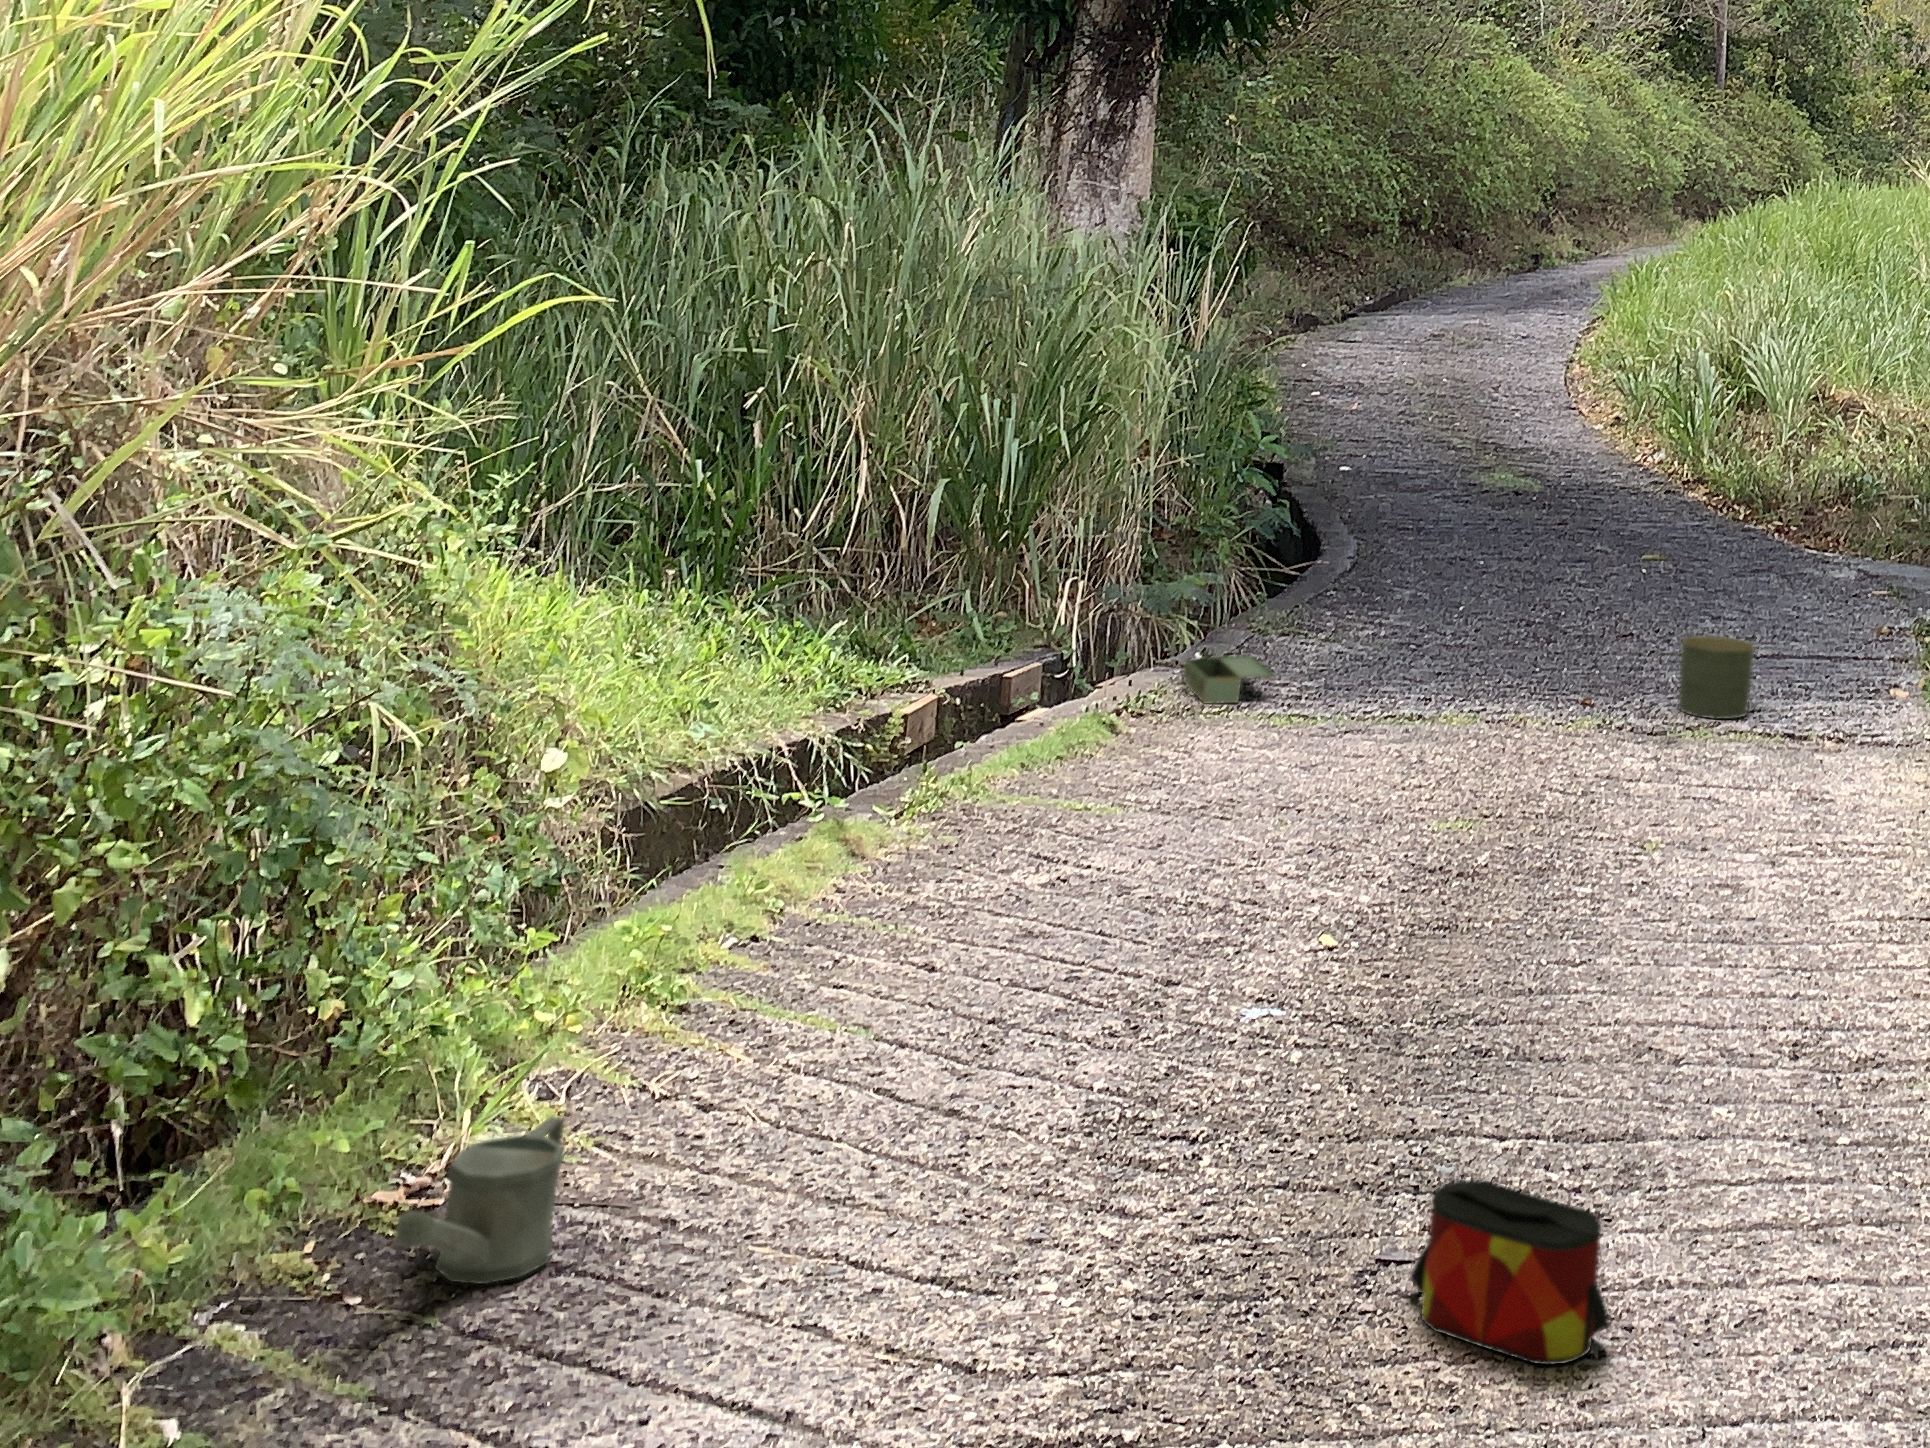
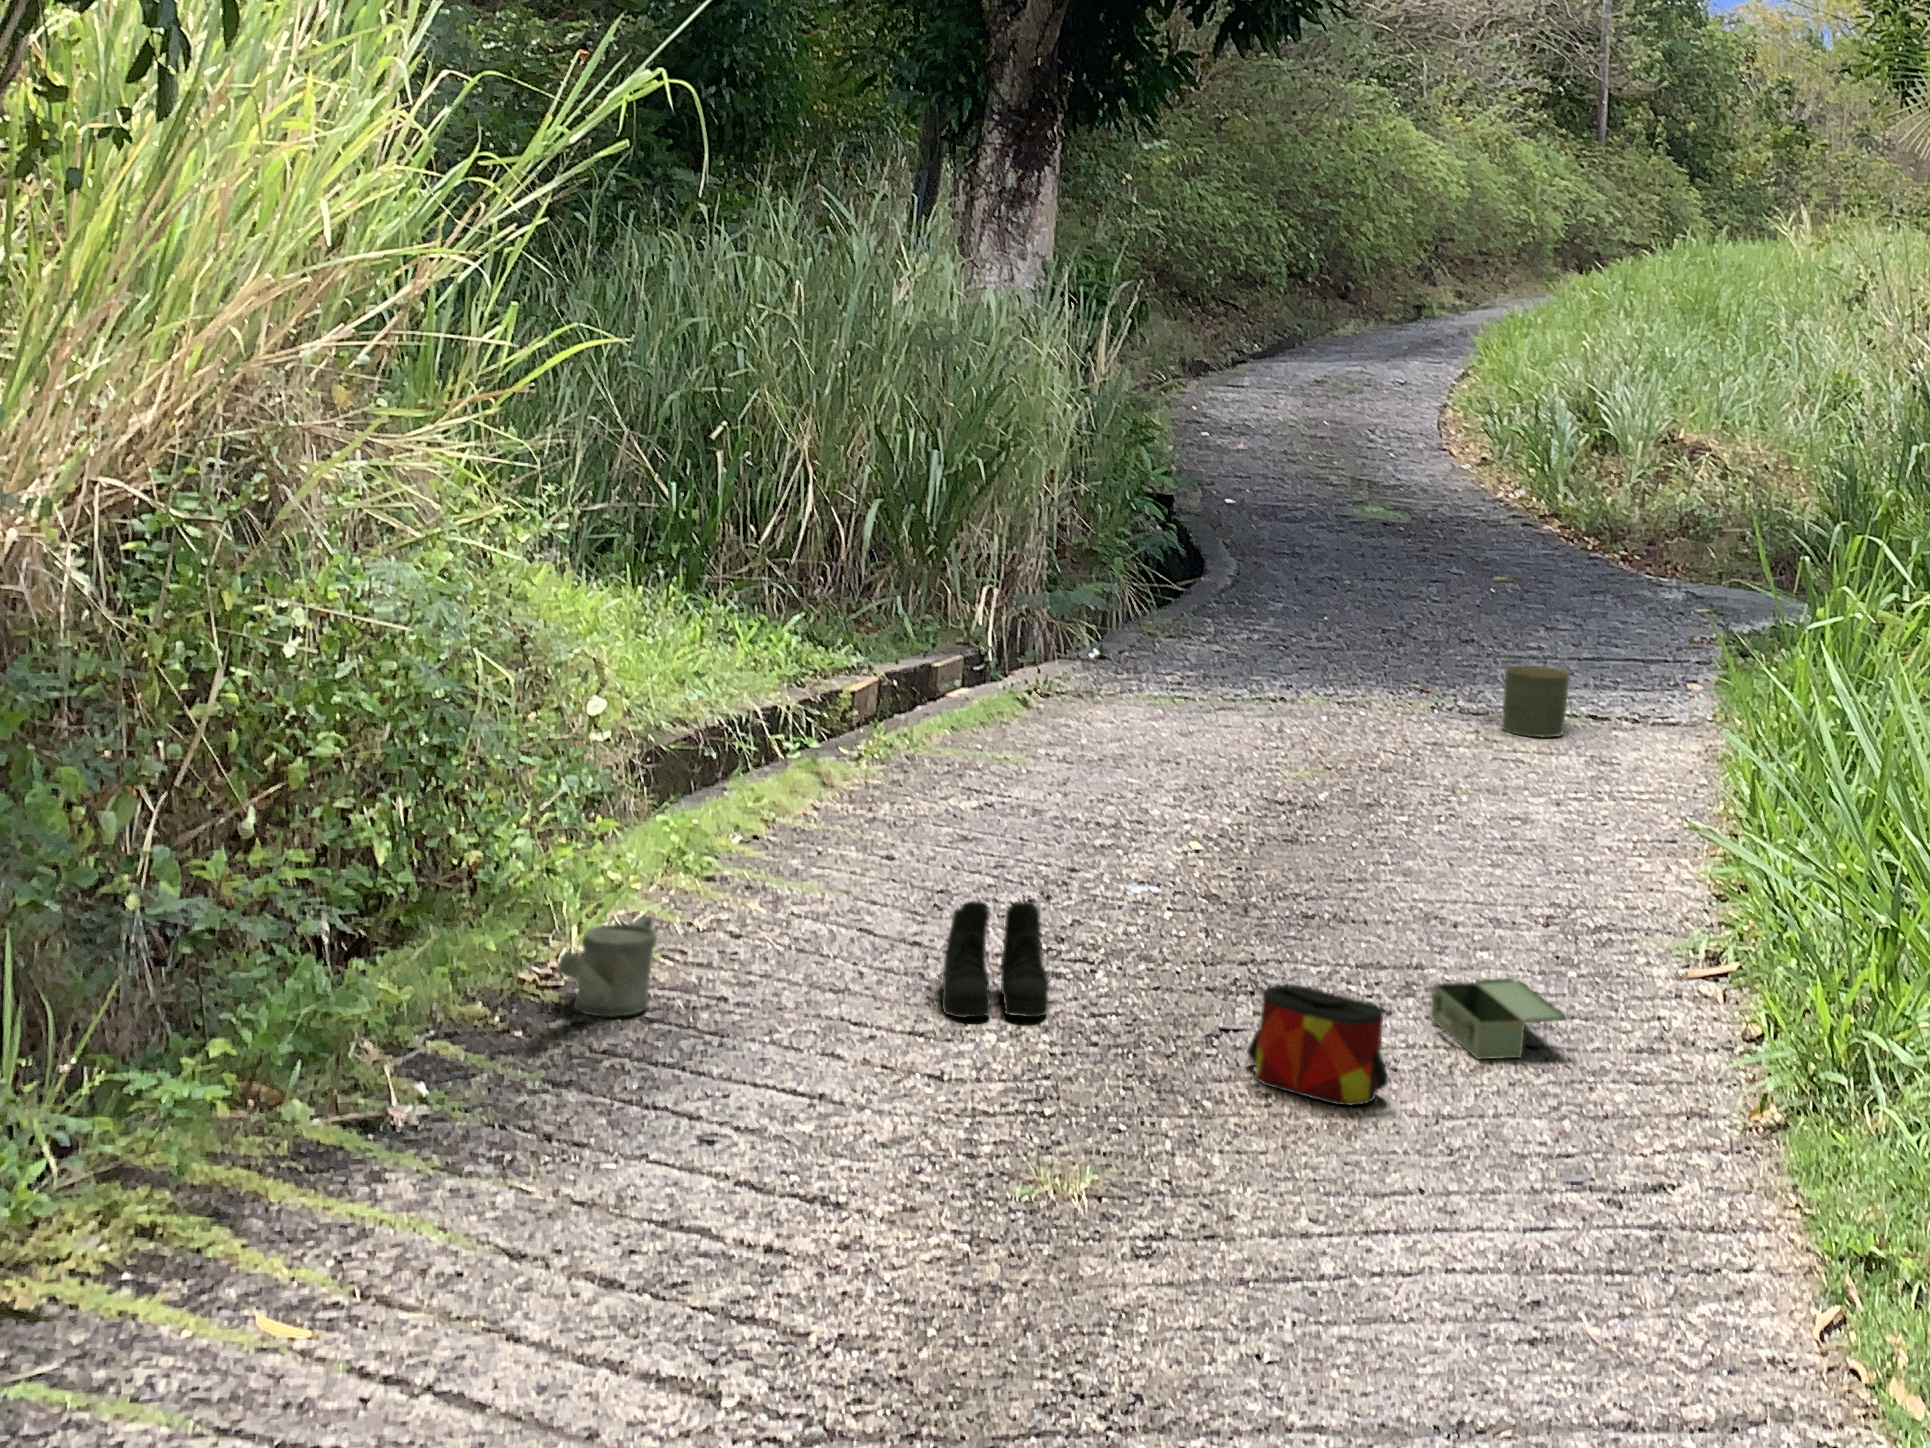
toolbox: present [1184,655,1273,704] -> present [1431,978,1566,1060]
boots: none [986,1055,1134,1235] -> present [942,901,1049,1018]

